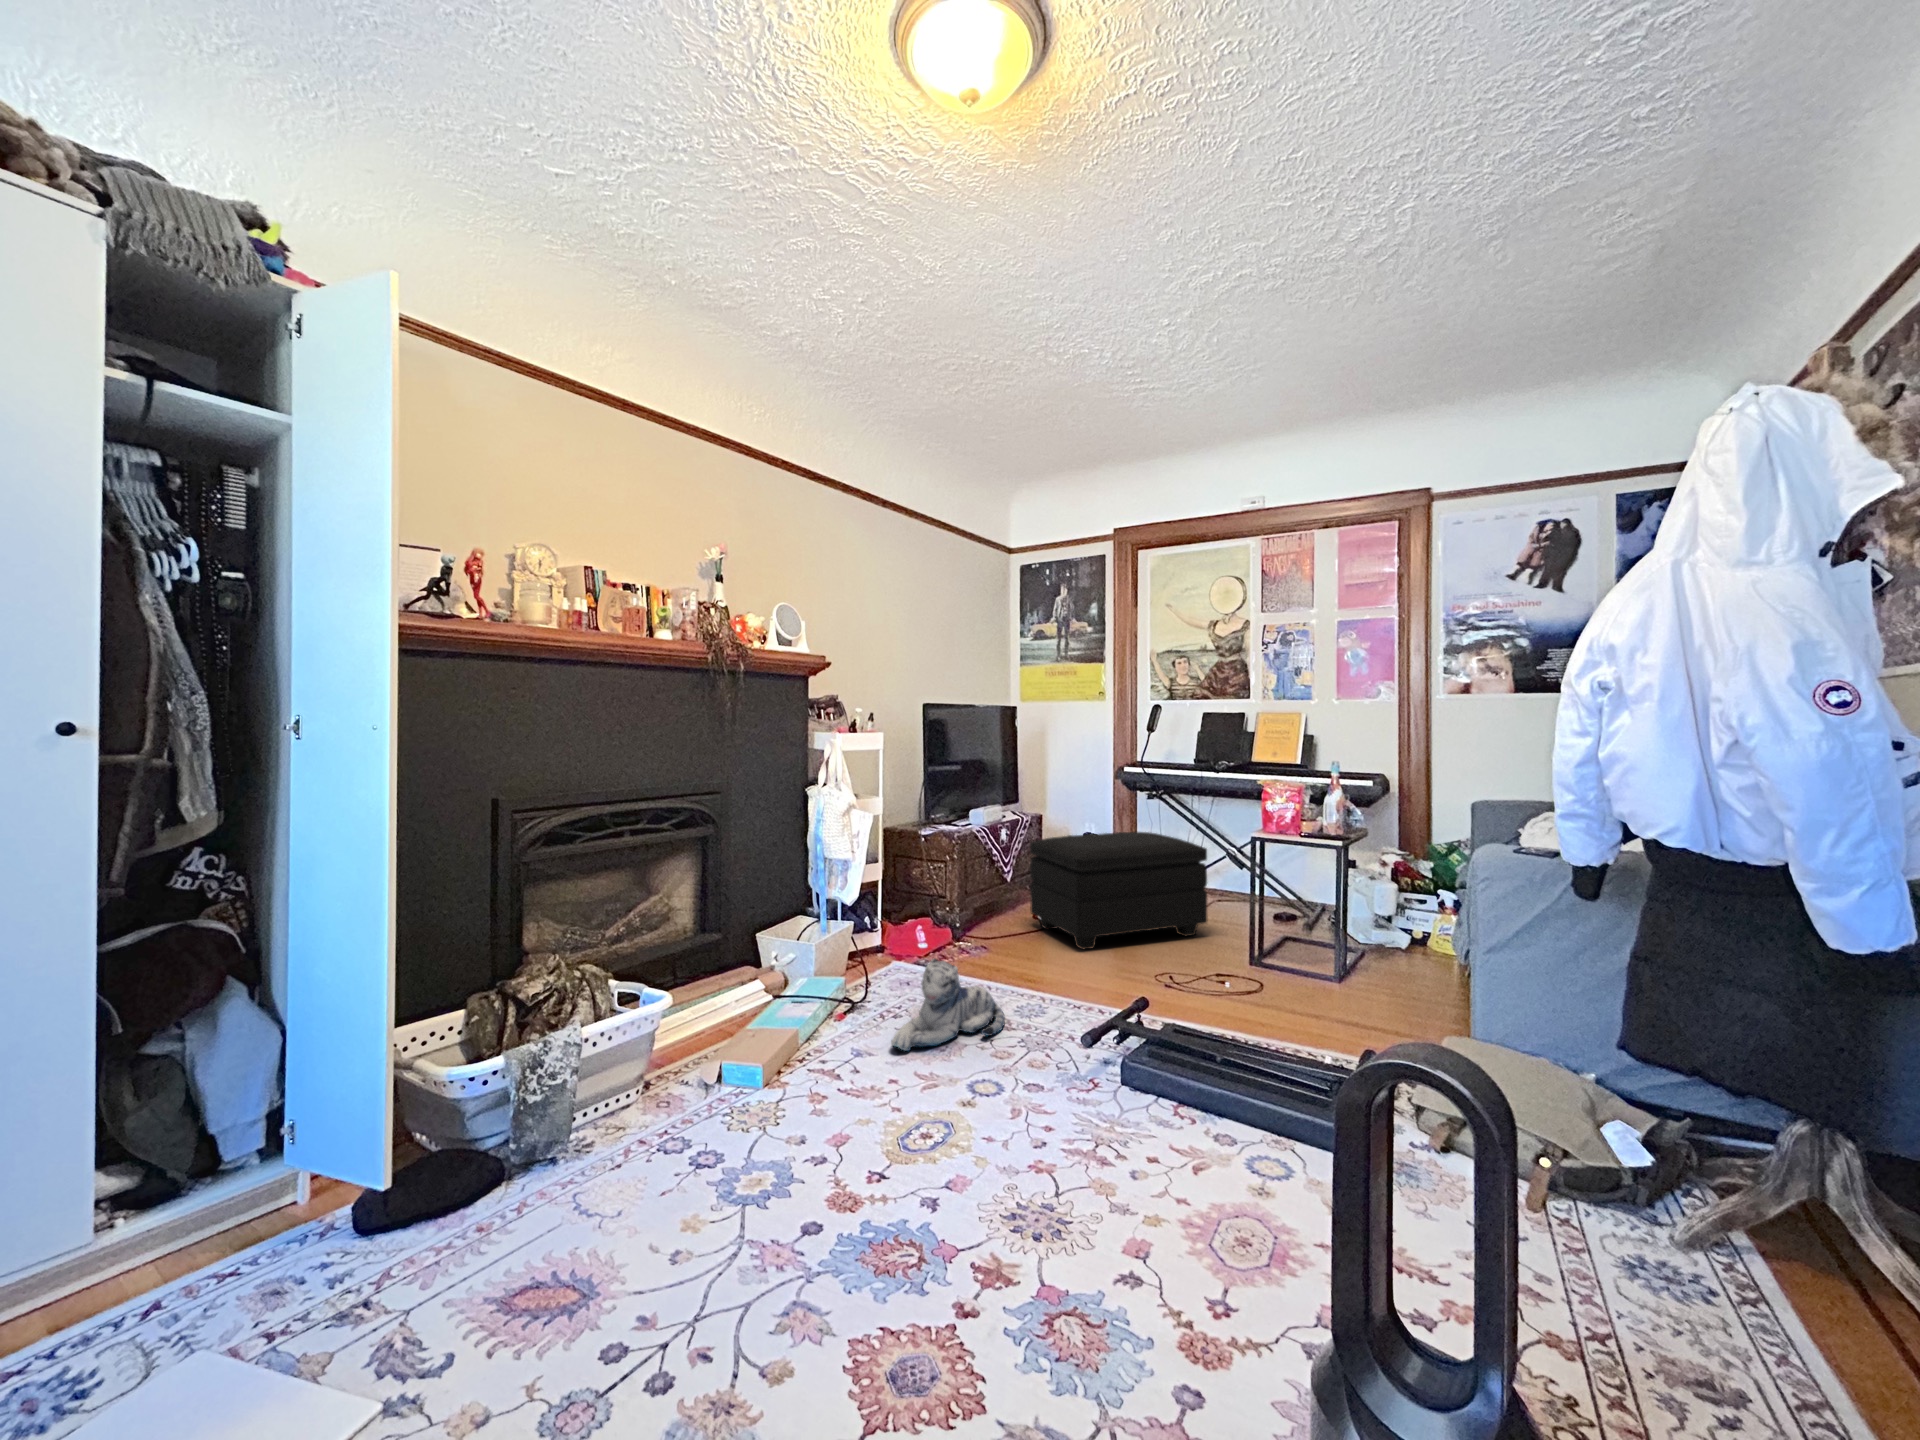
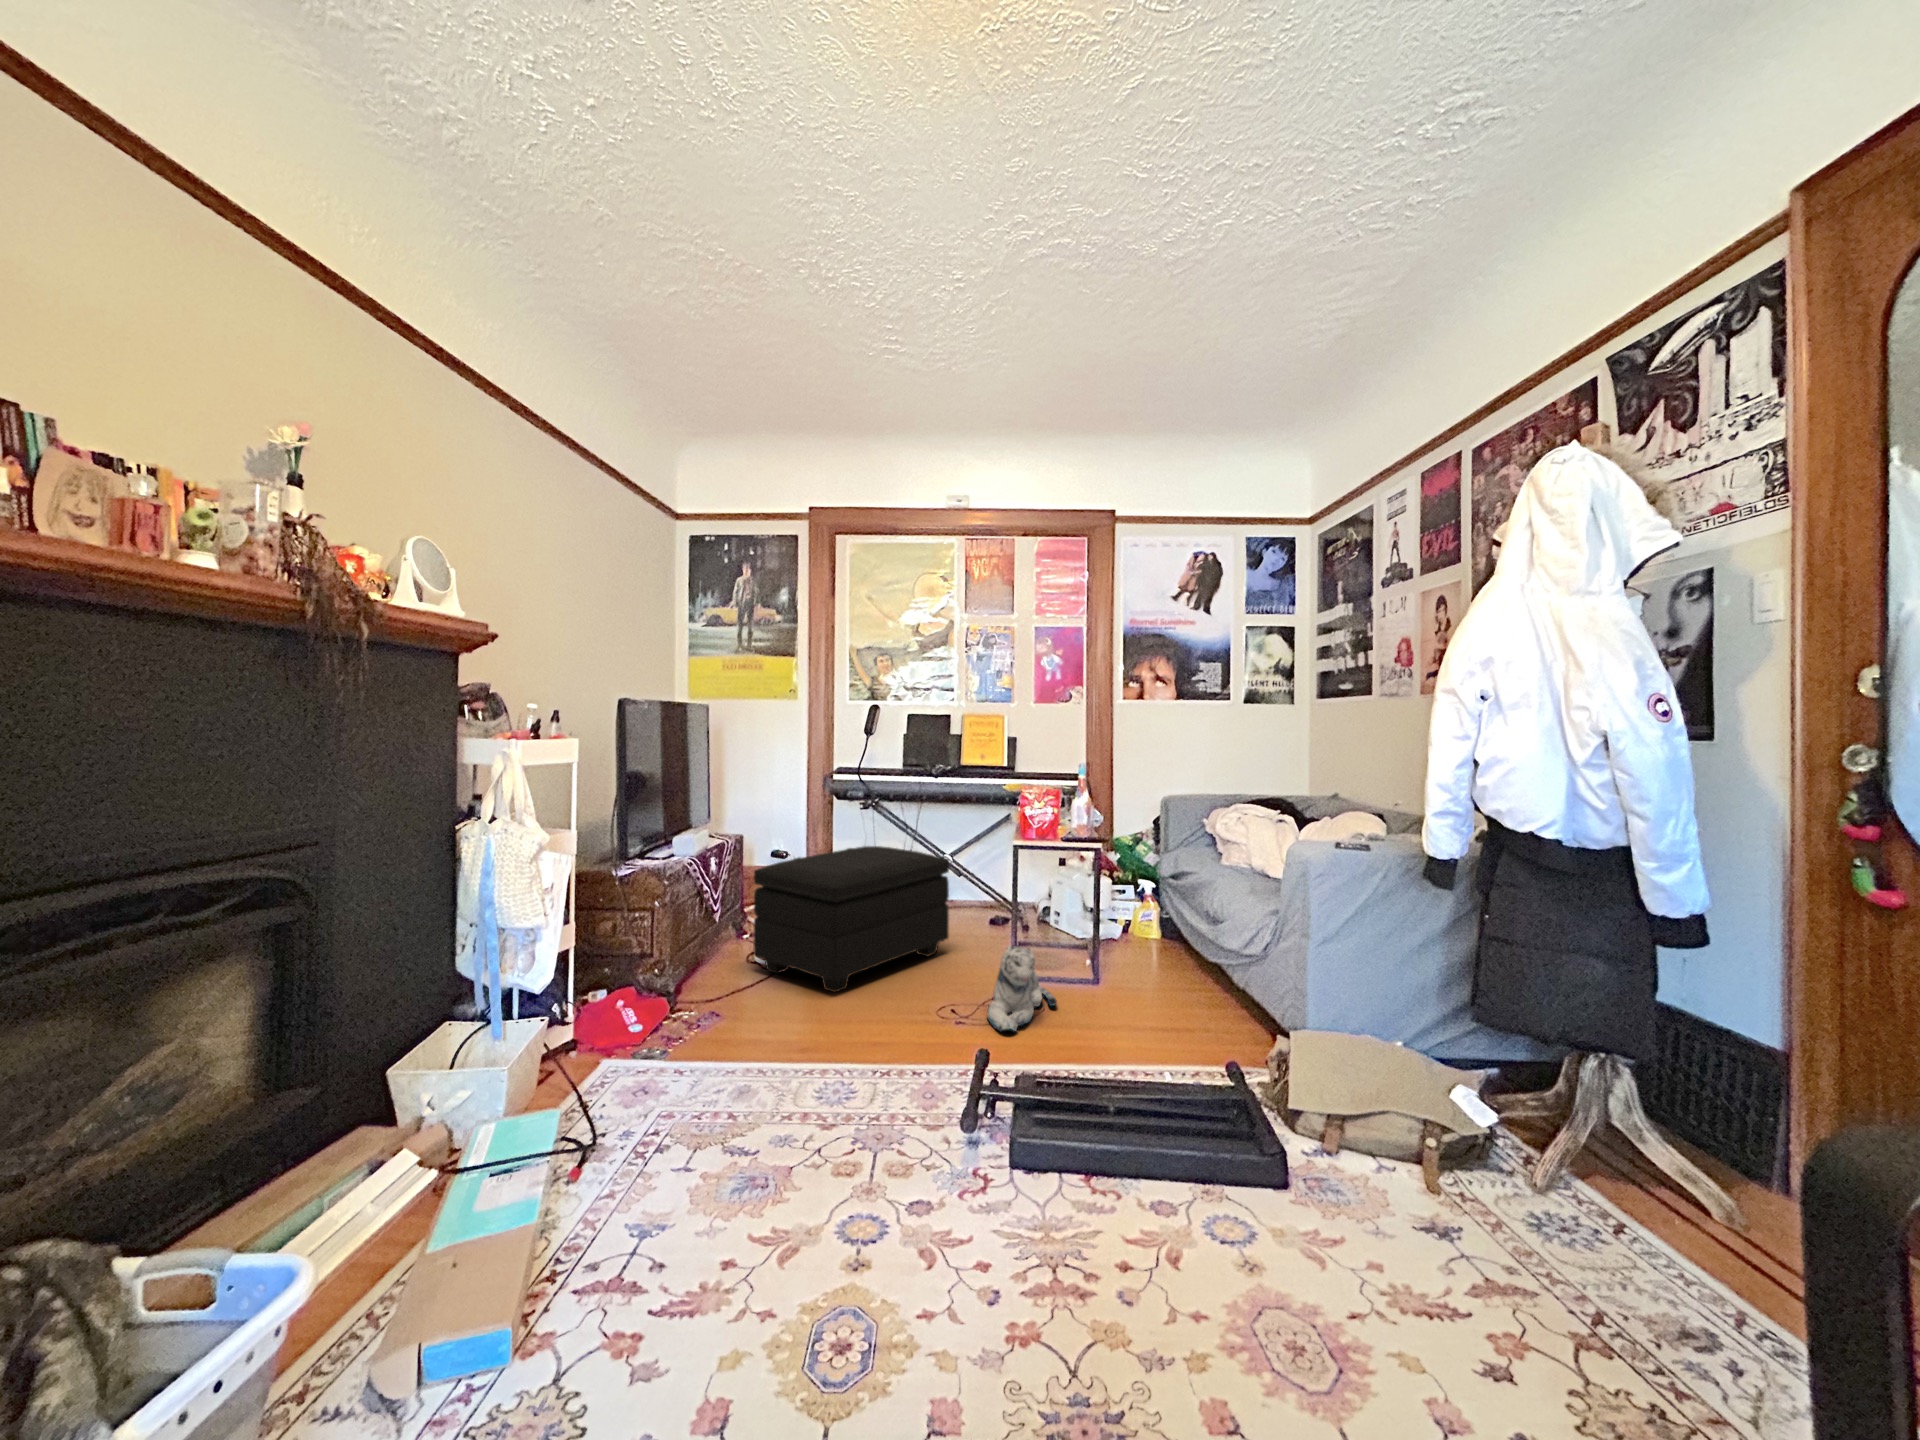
plush toy: present [891,959,1005,1051] -> present [987,945,1057,1031]

